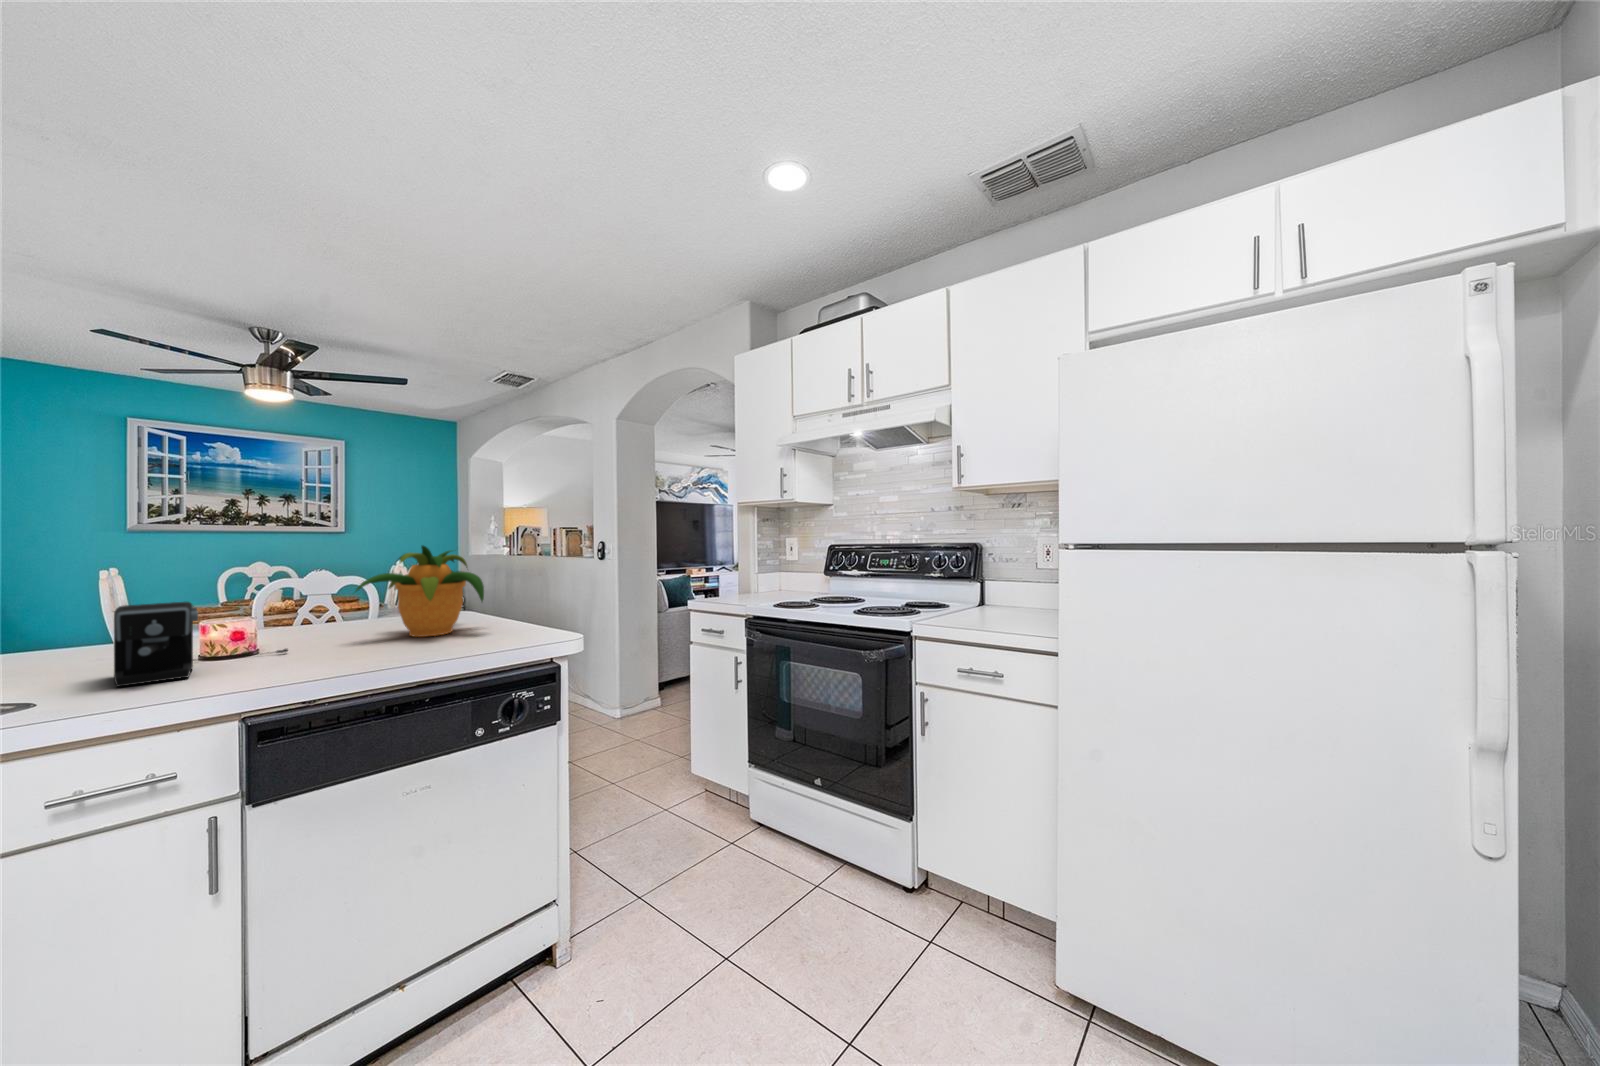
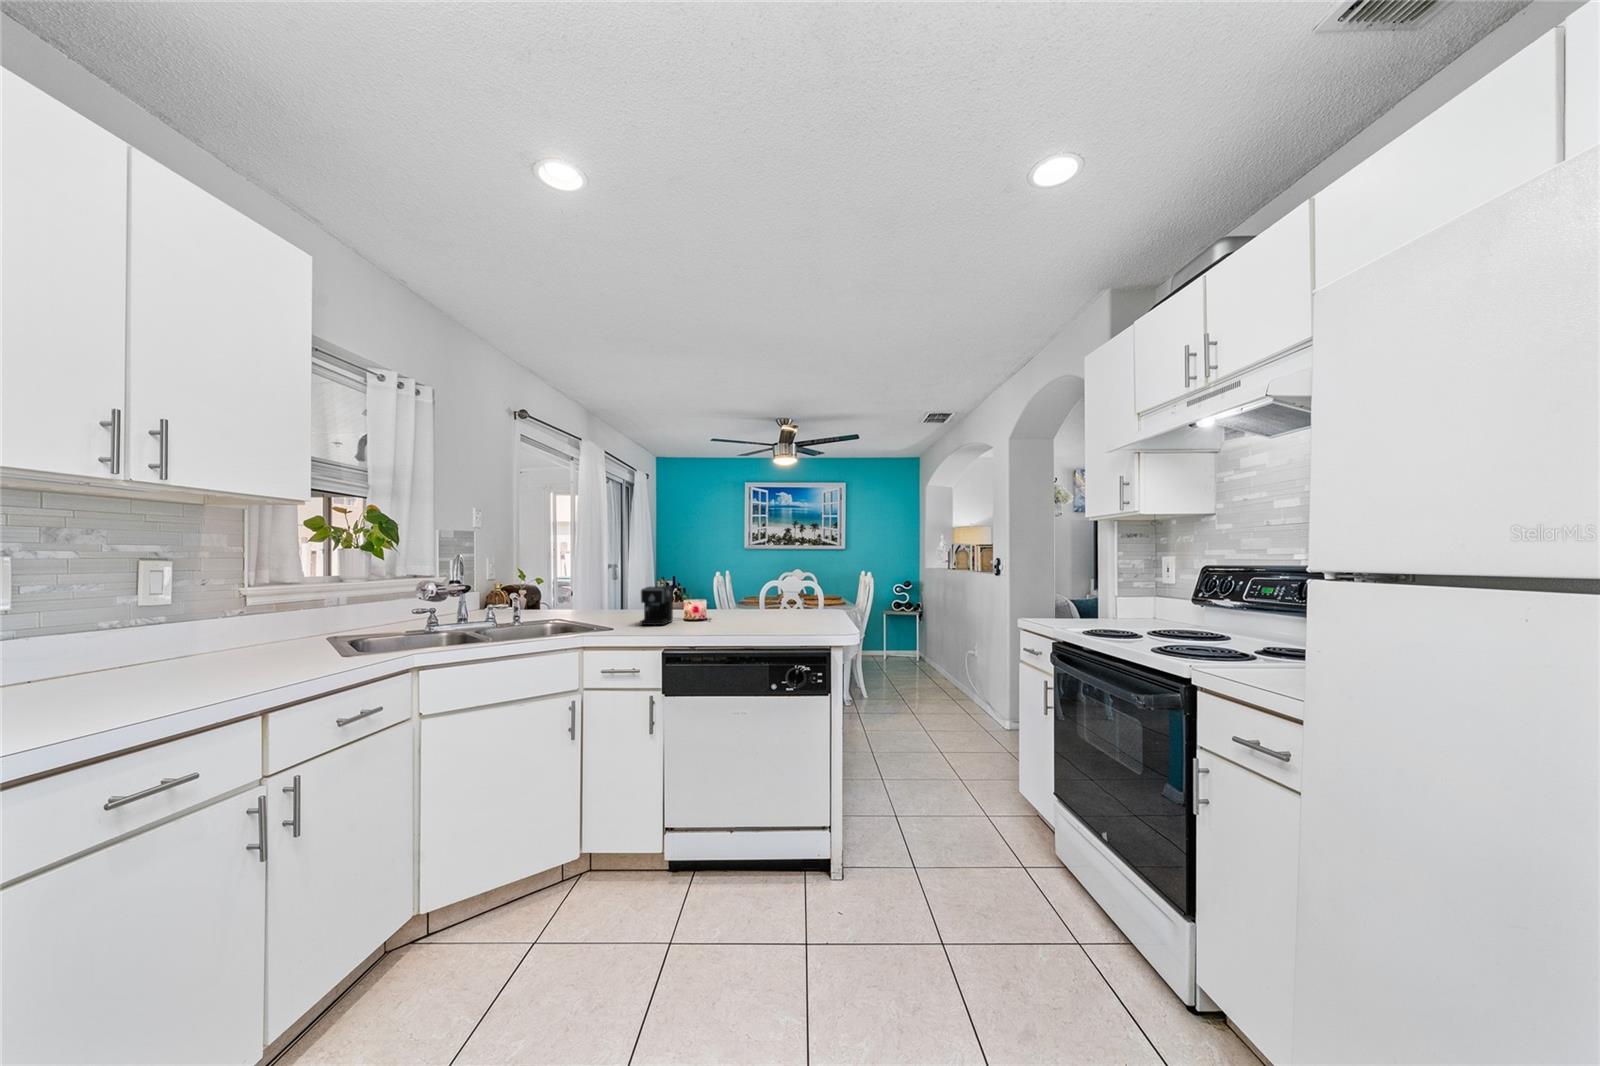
potted plant: present [355,545,484,637] -> none [742,559,819,621]

